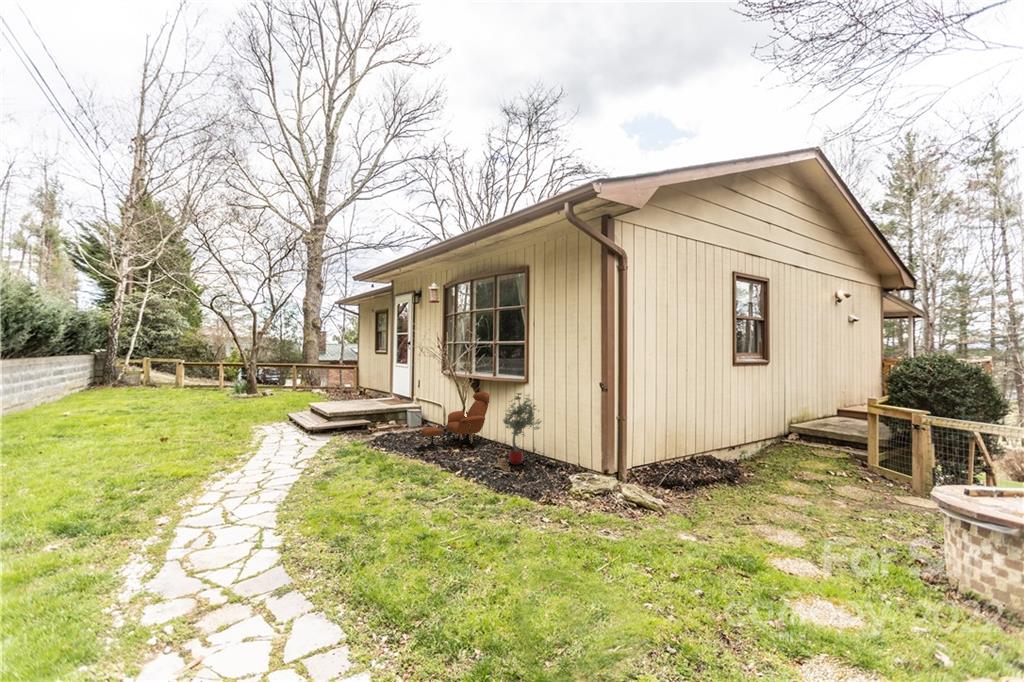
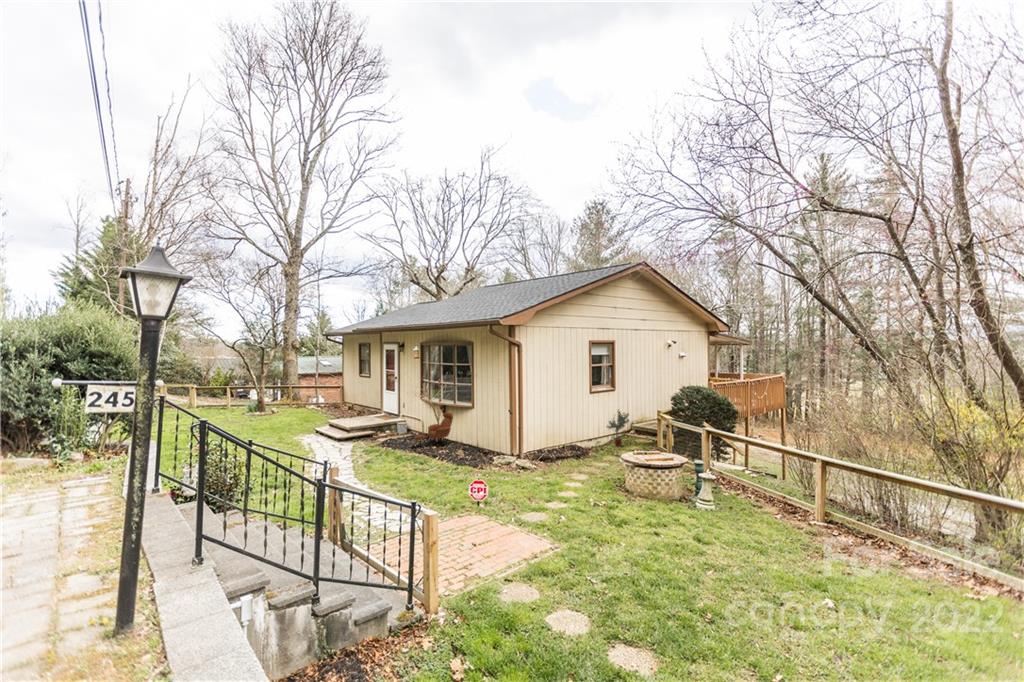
potted tree: present [503,393,541,465] -> present [607,409,629,446]

